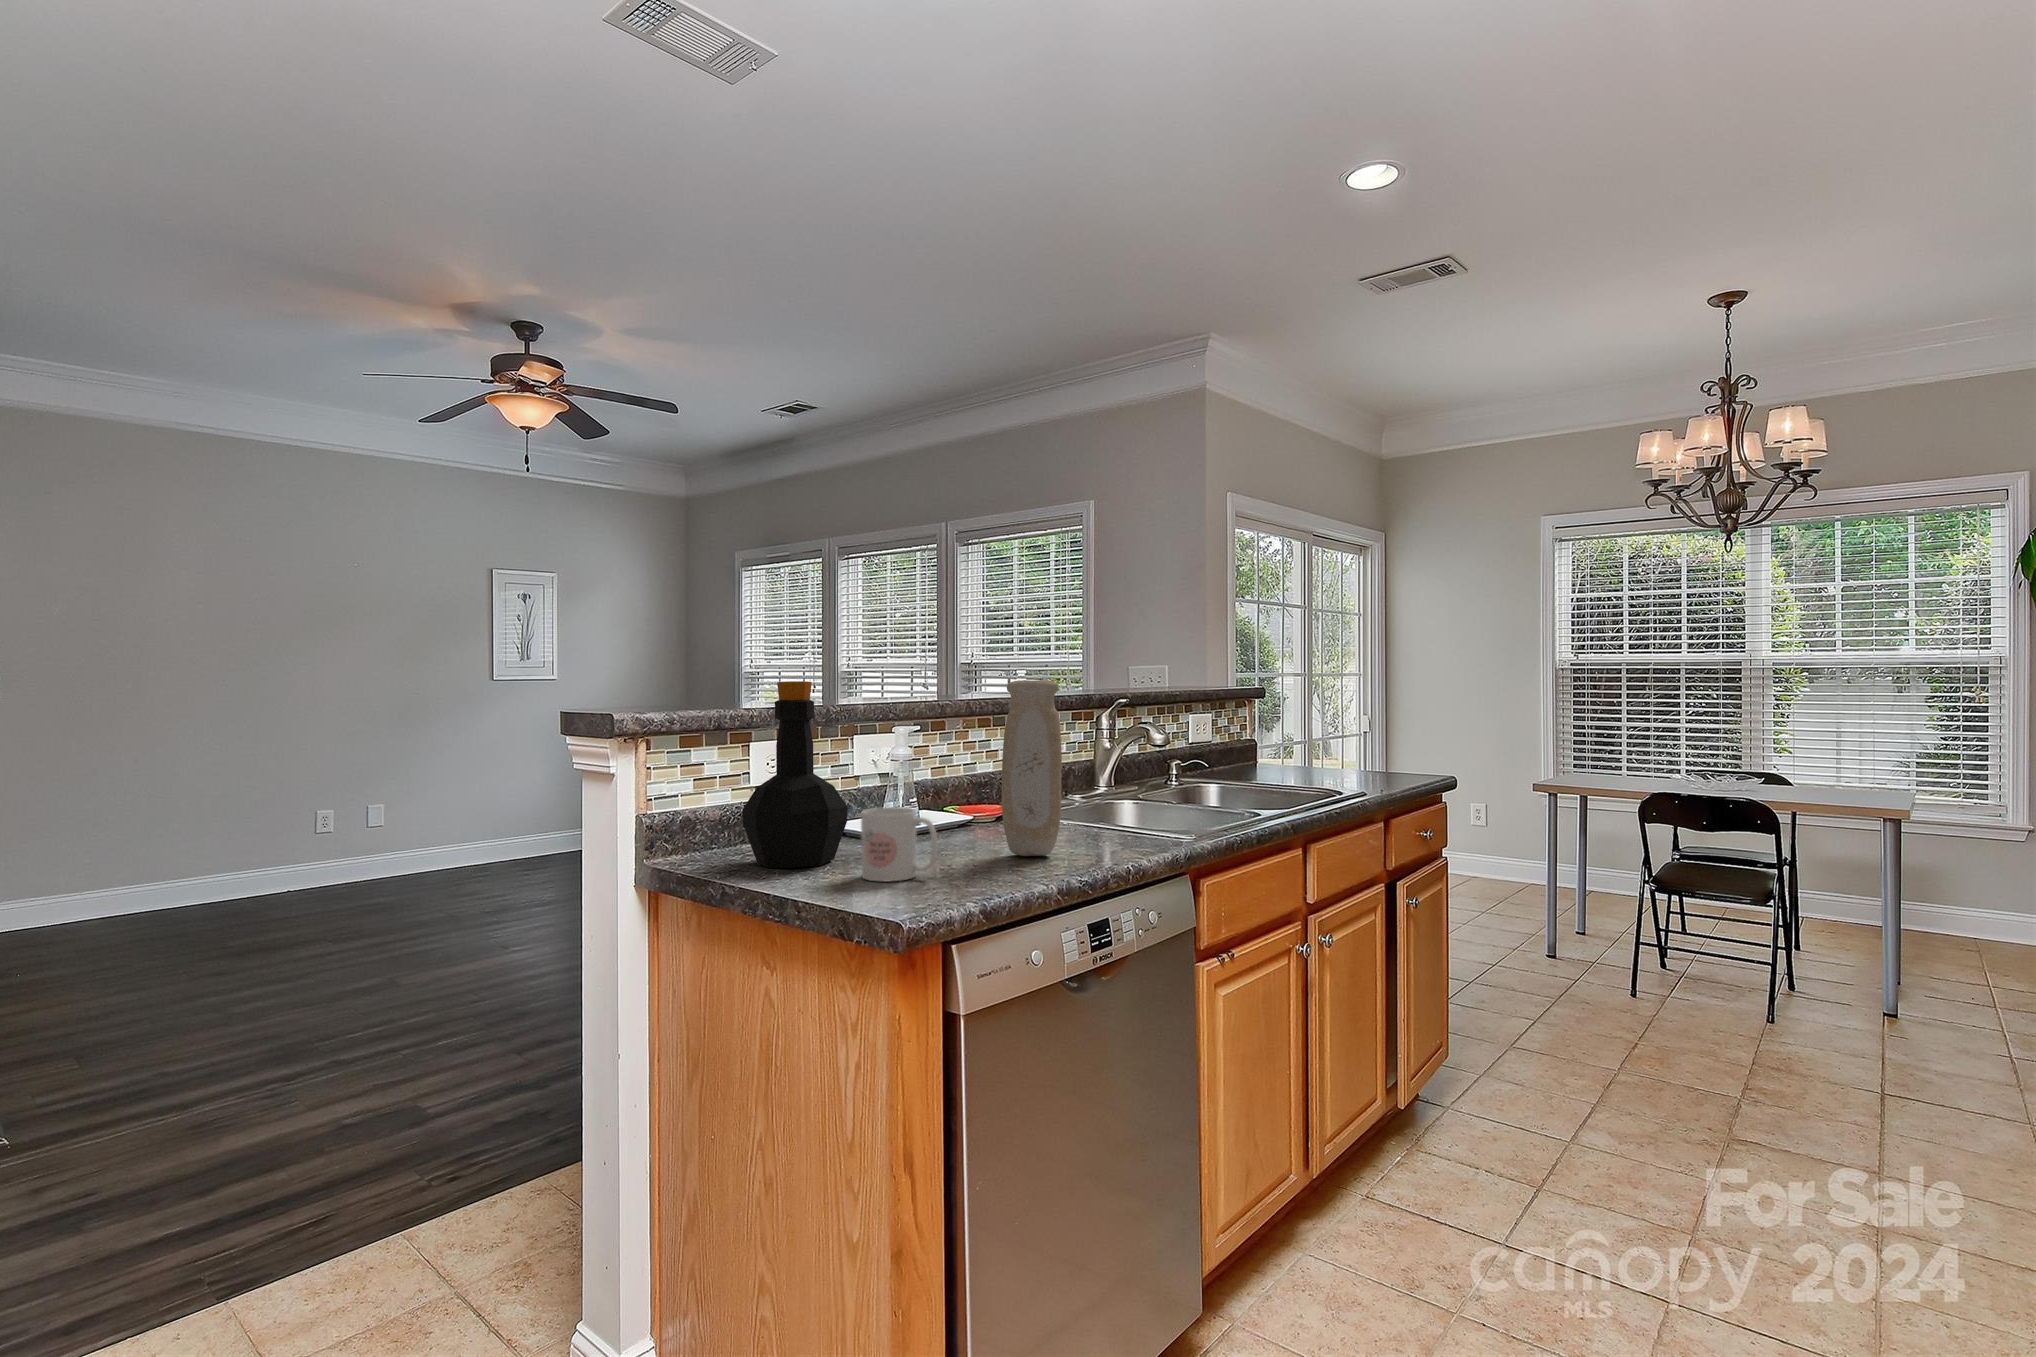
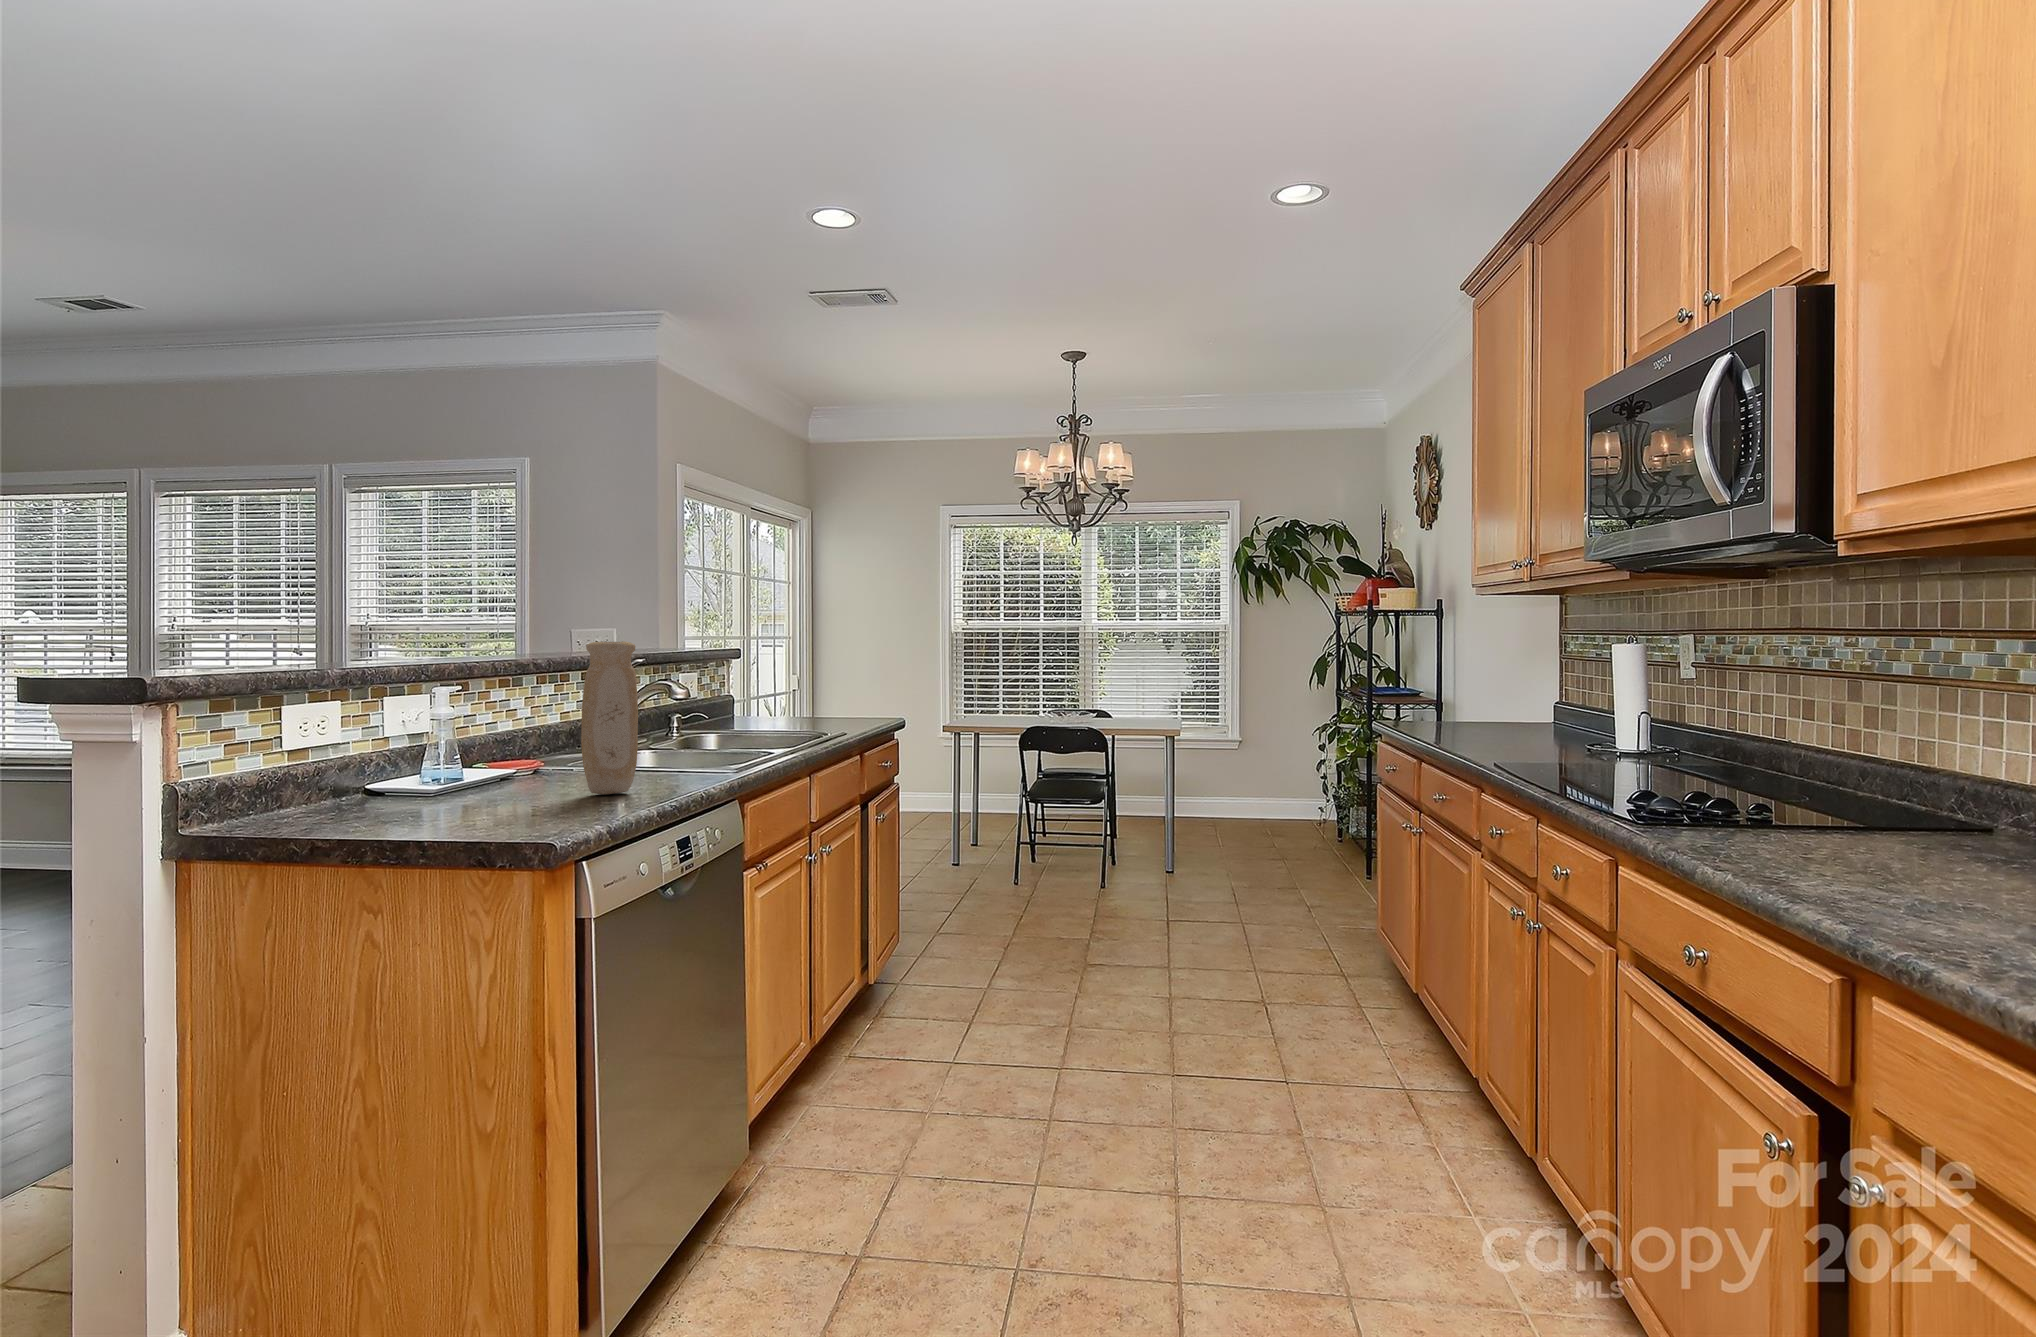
bottle: present [742,681,848,868] -> none [311,642,429,825]
mug: present [861,807,937,881] -> none [466,756,545,822]

